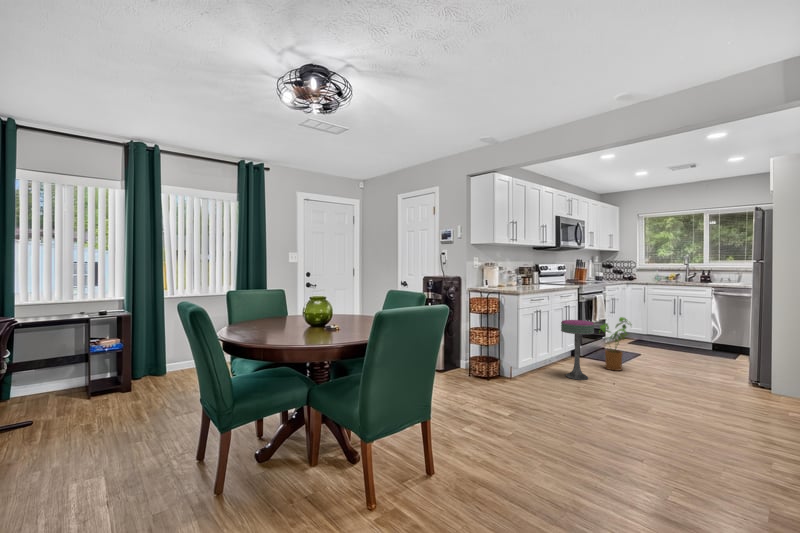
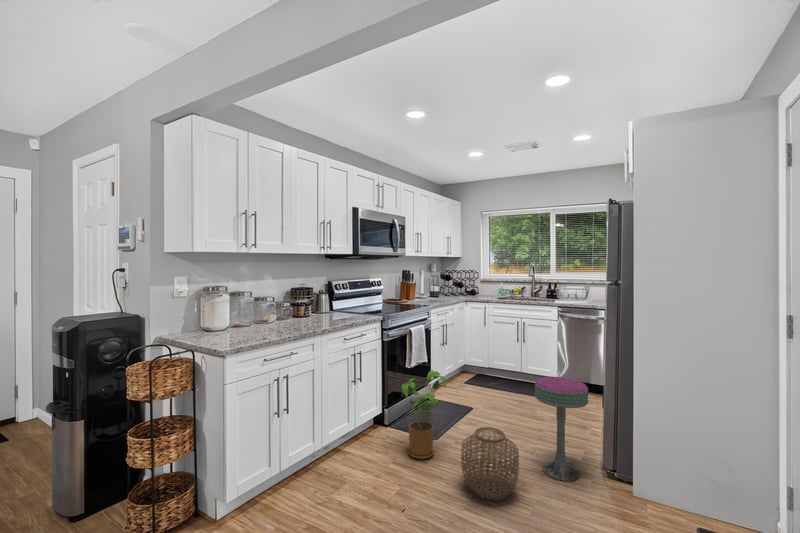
bar stool: present [561,320,594,380] -> present [535,377,588,481]
woven basket: none [648,347,687,385] -> present [461,427,519,500]

